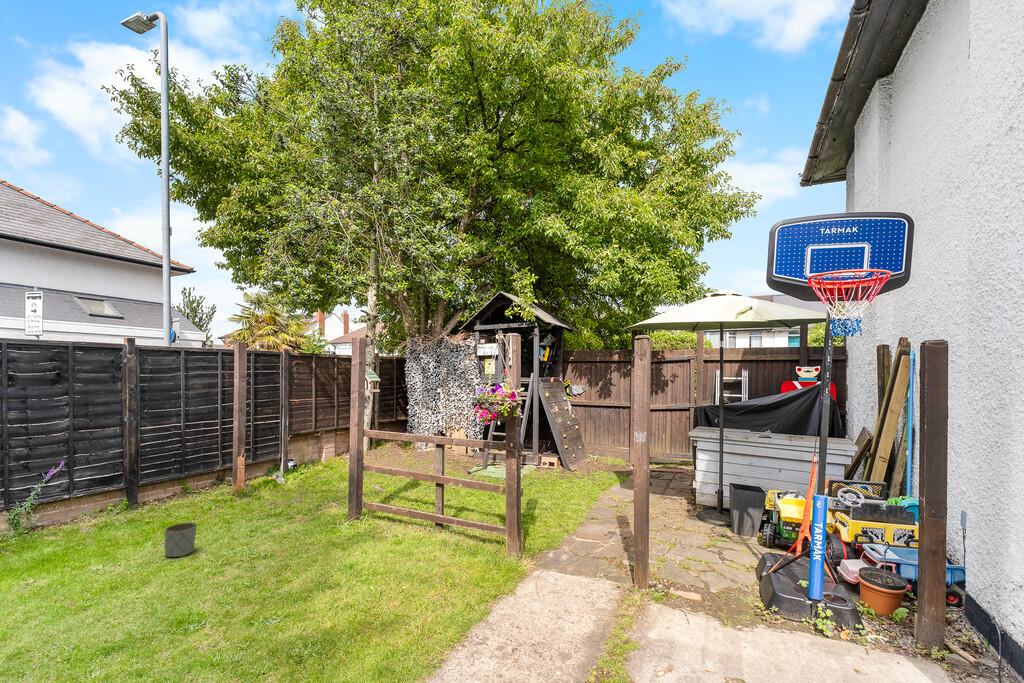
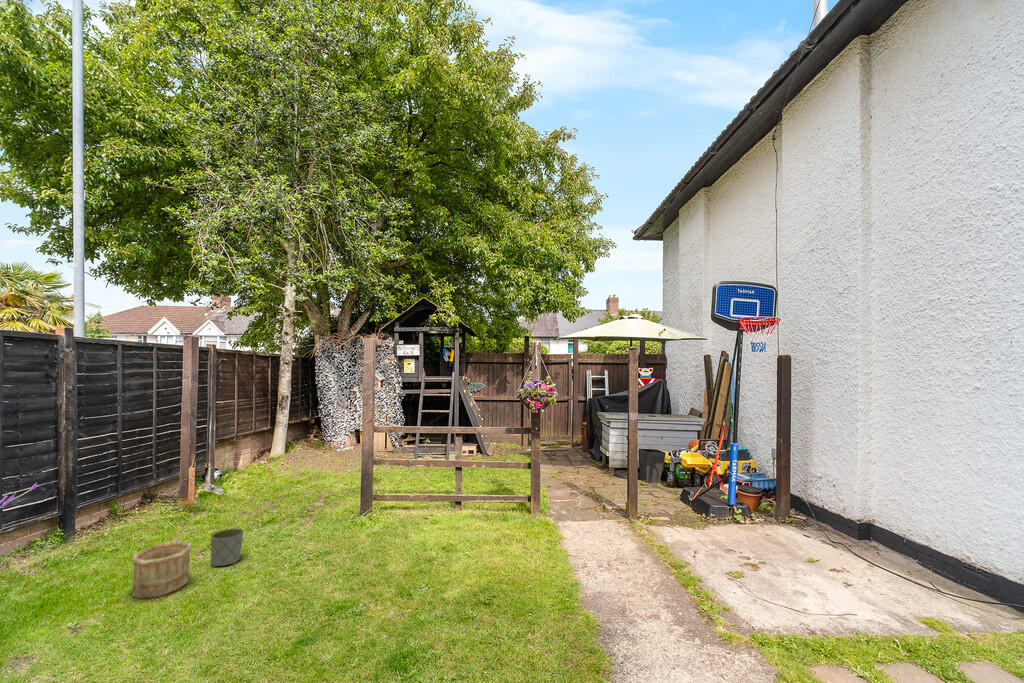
wooden bucket: none [81,527,137,576] -> present [132,541,192,599]

